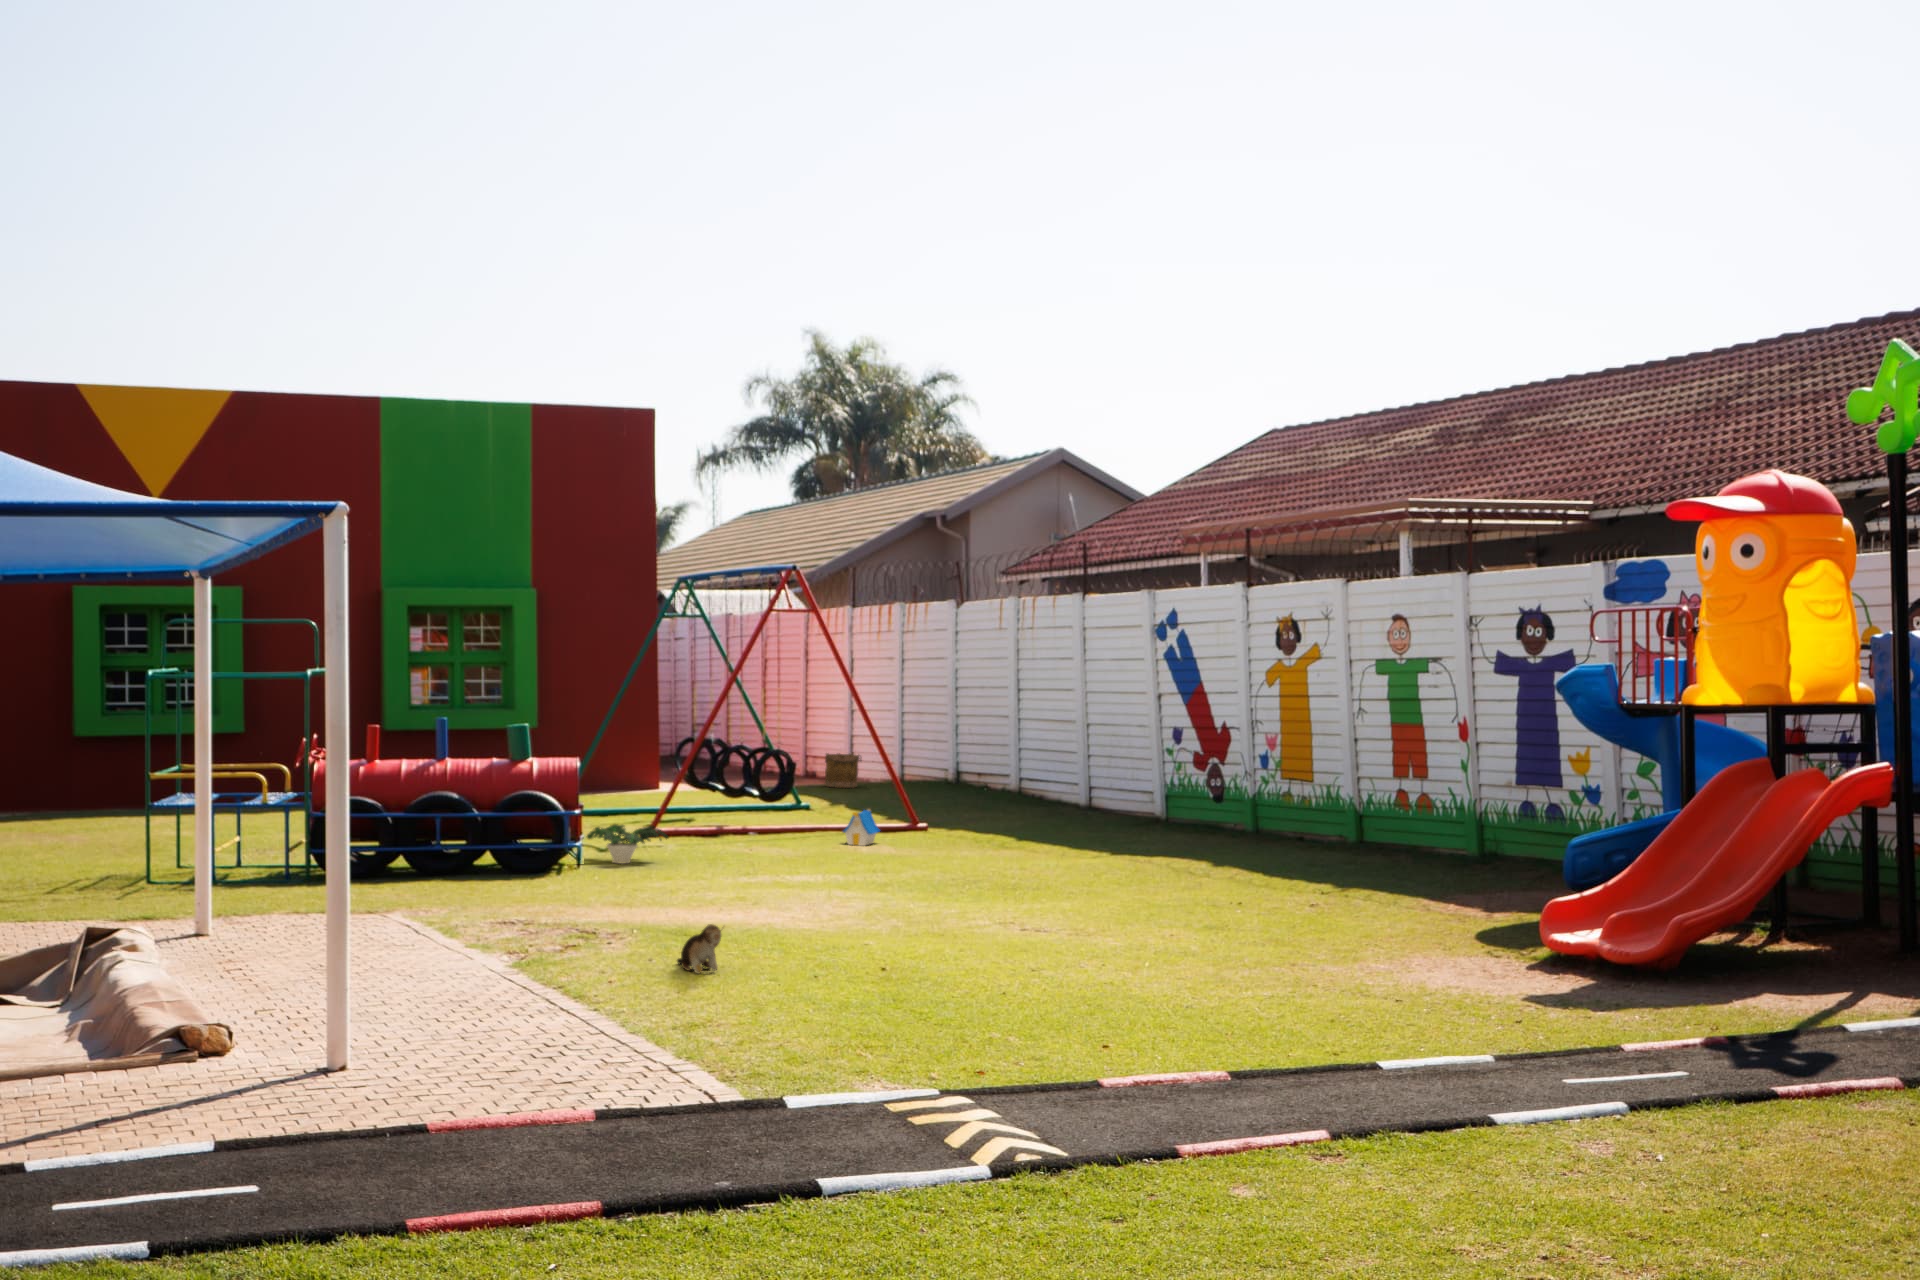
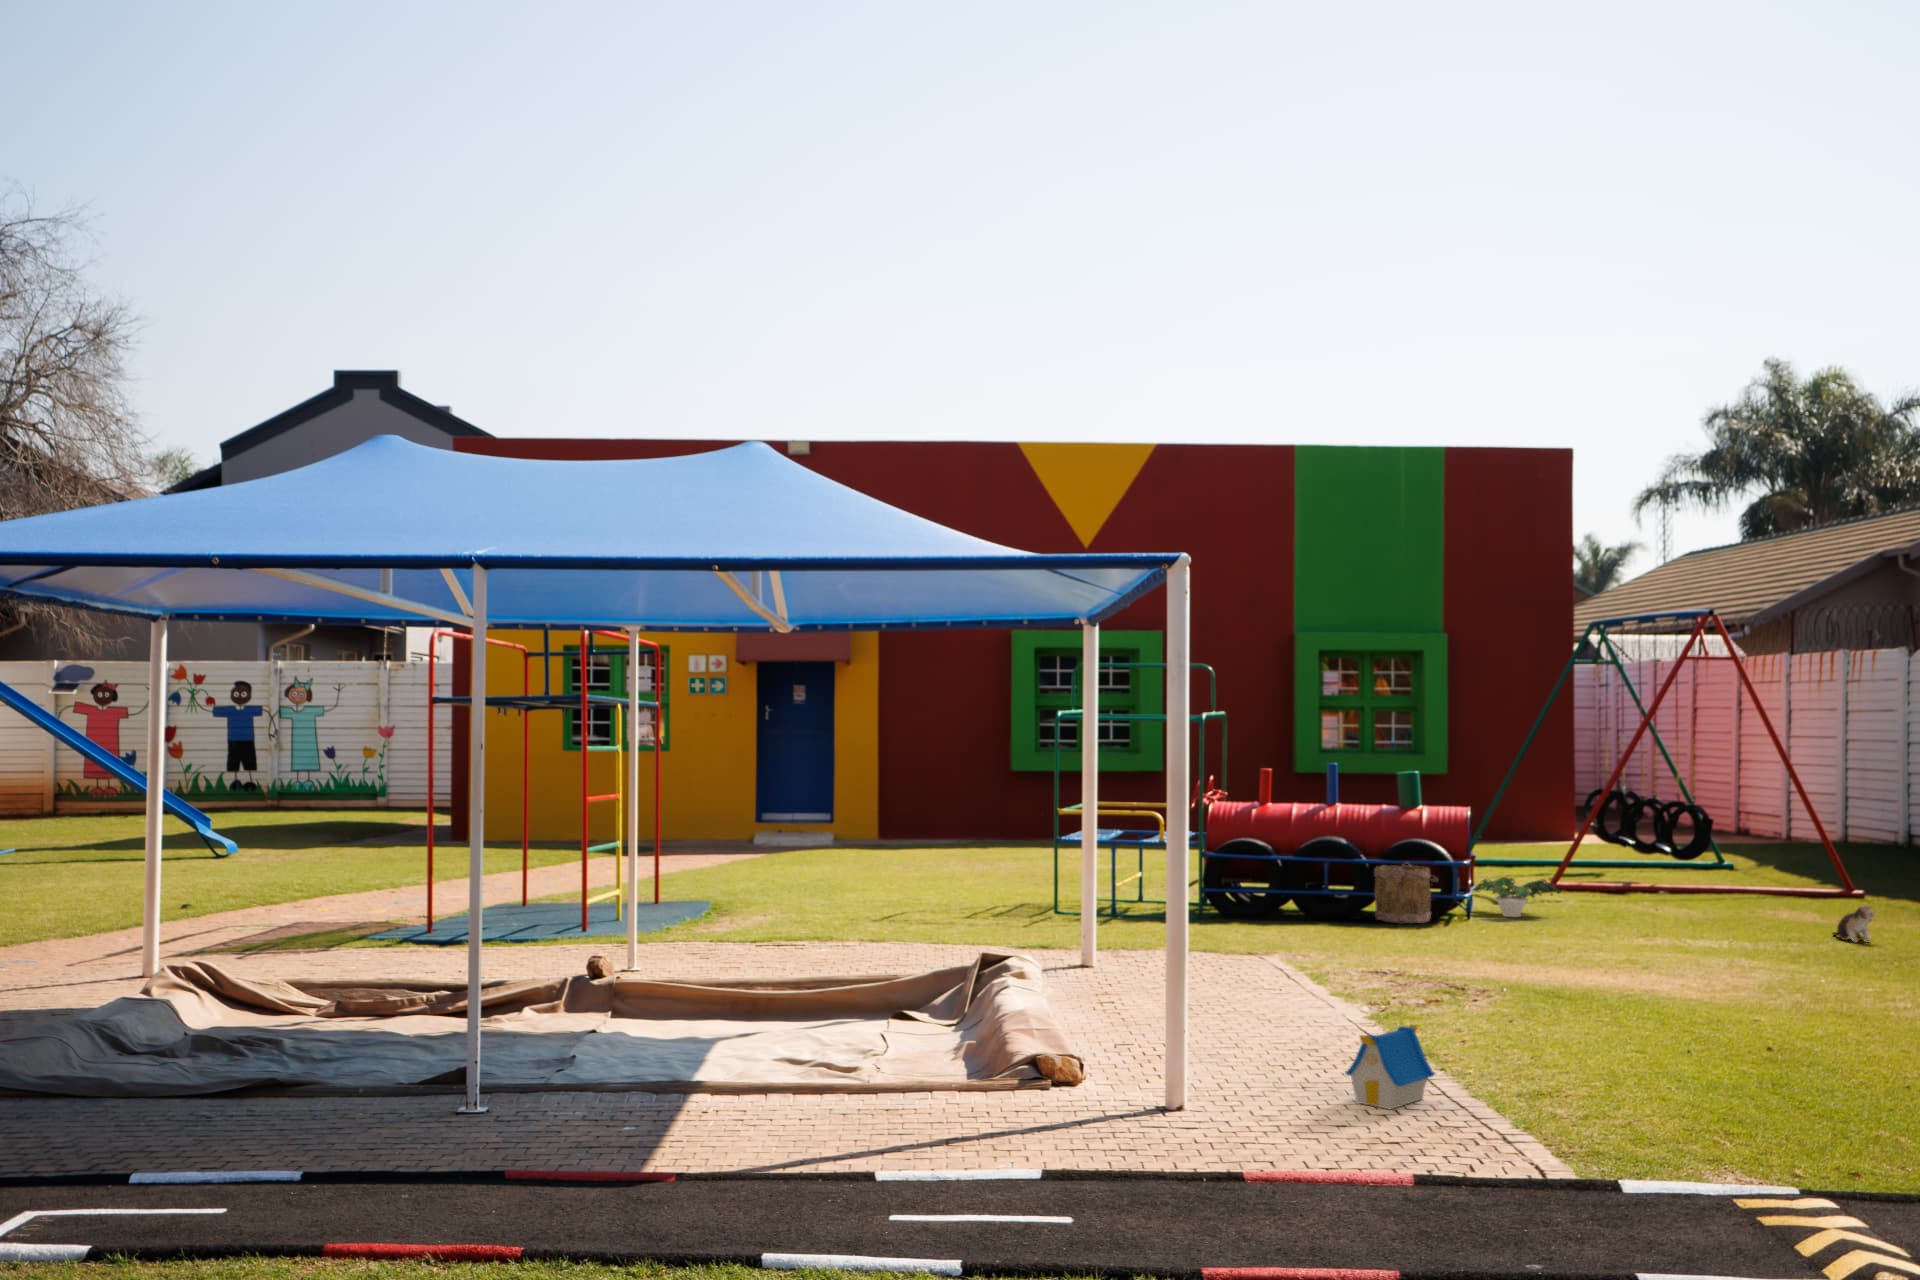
bucket: present [825,753,861,788] -> present [1374,864,1438,923]
toy house: present [843,809,880,846] -> present [1345,1024,1435,1109]
plush toy: present [677,924,721,974] -> present [1832,905,1874,942]

